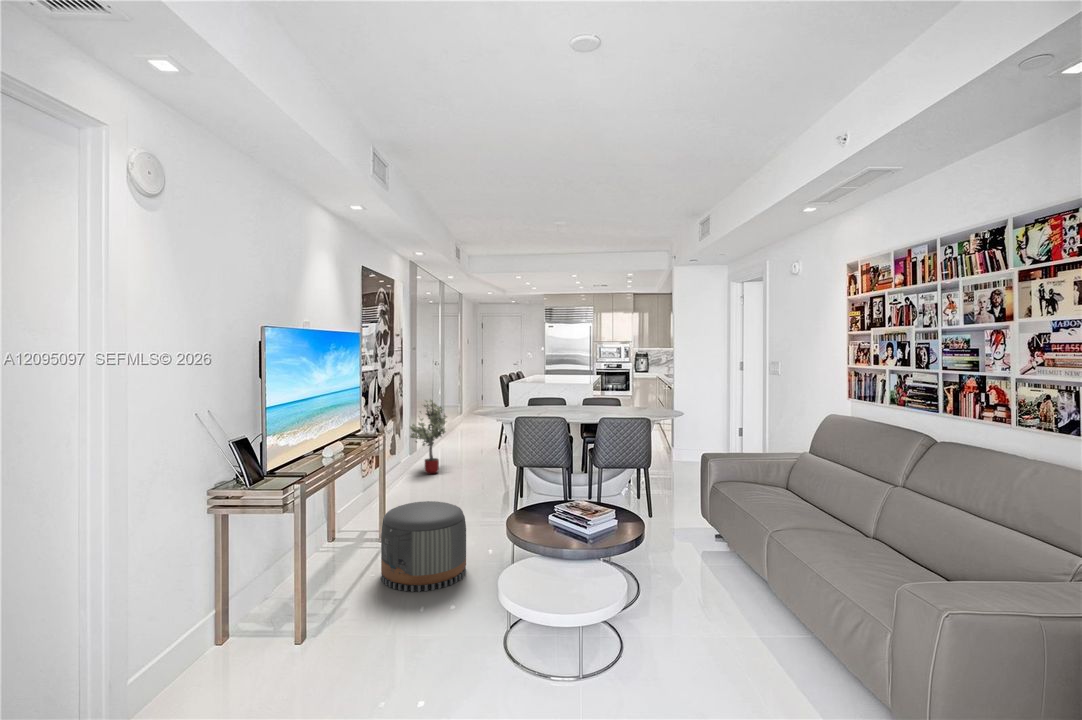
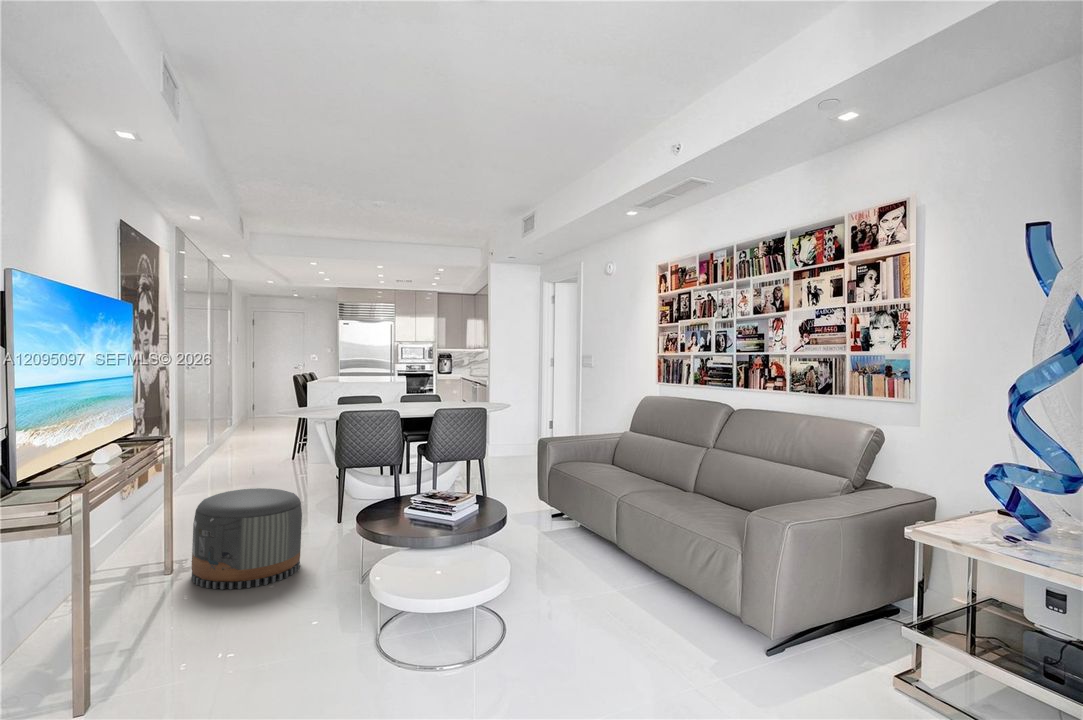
potted tree: present [410,400,447,474] -> none [187,389,239,478]

